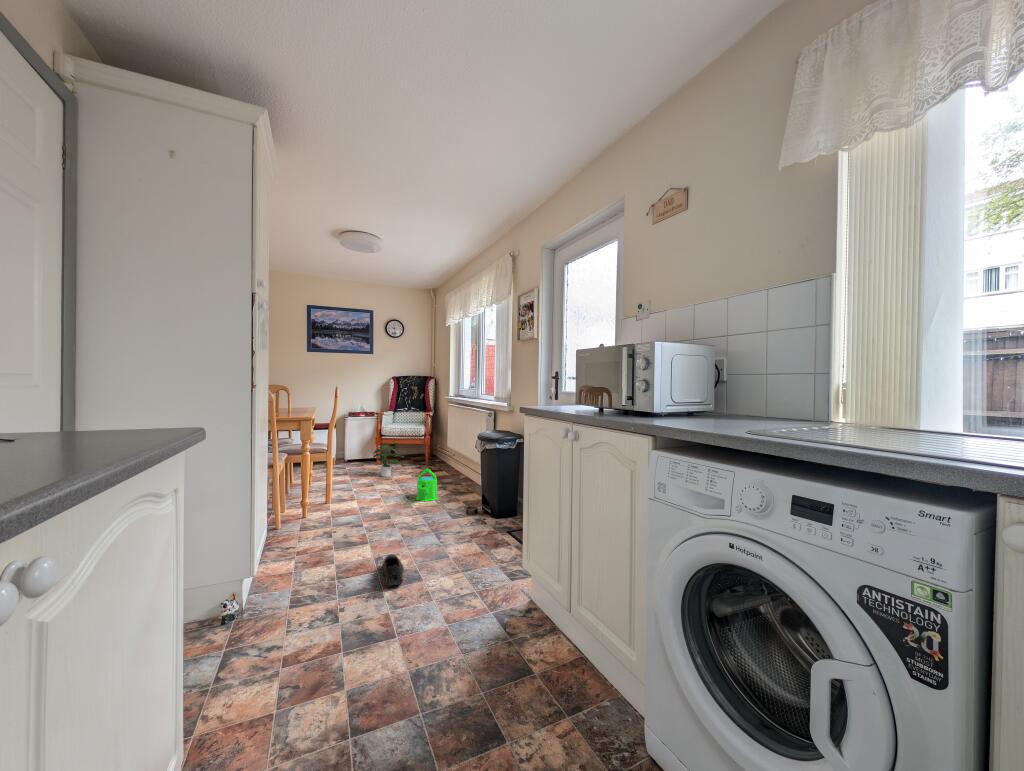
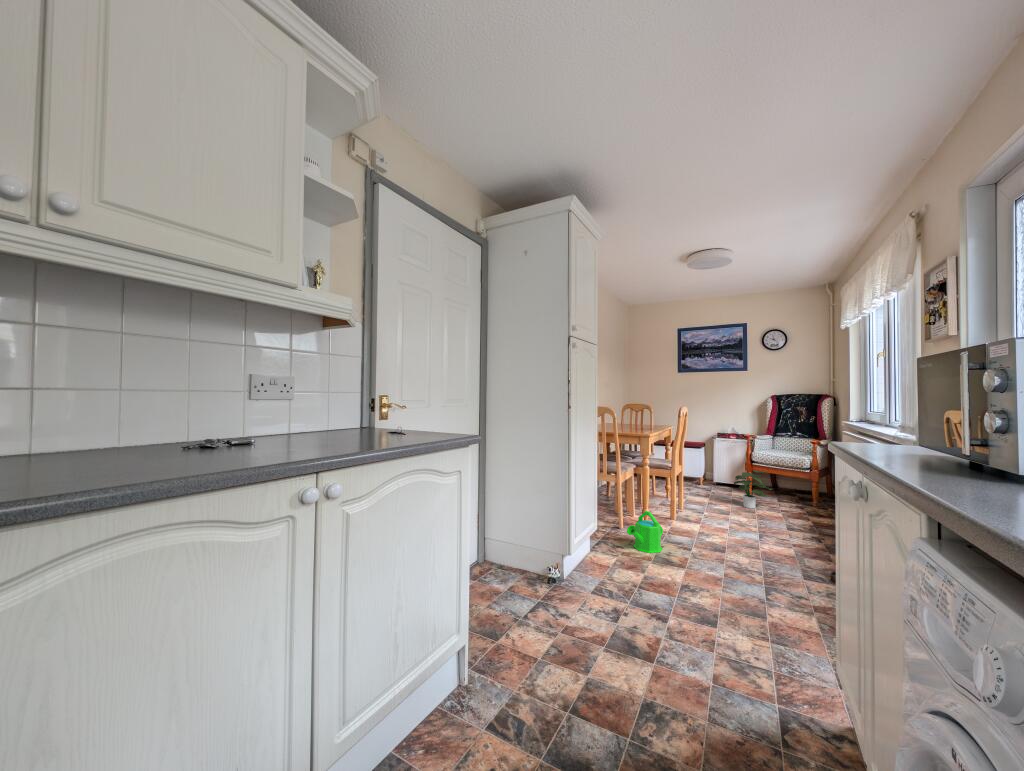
watering can: present [416,469,438,501] -> present [627,511,663,553]
shoe: present [382,555,403,586] -> none [674,585,703,618]

